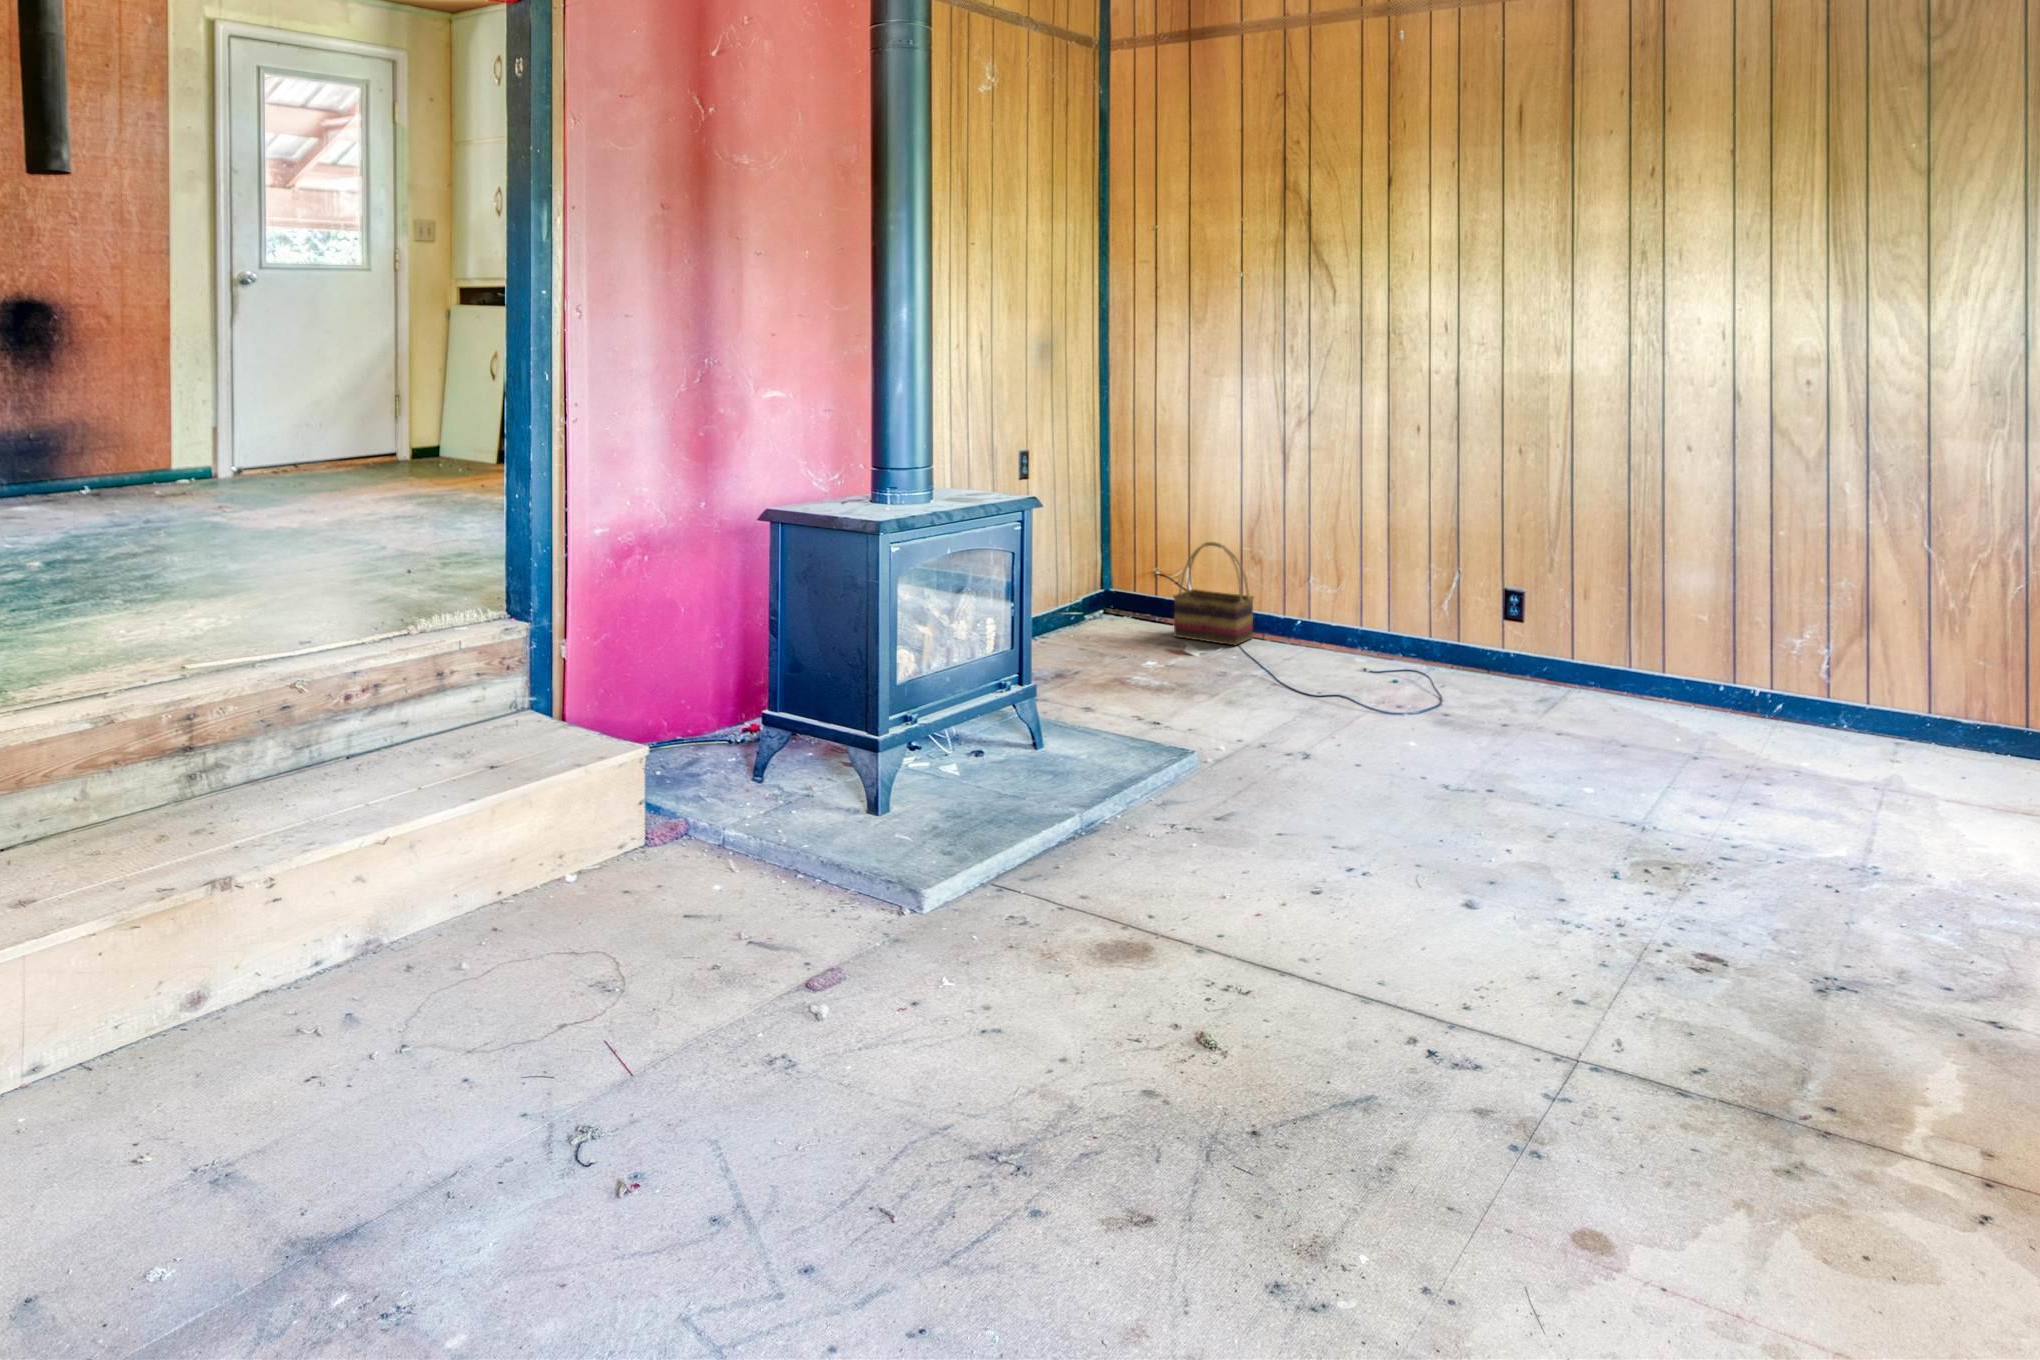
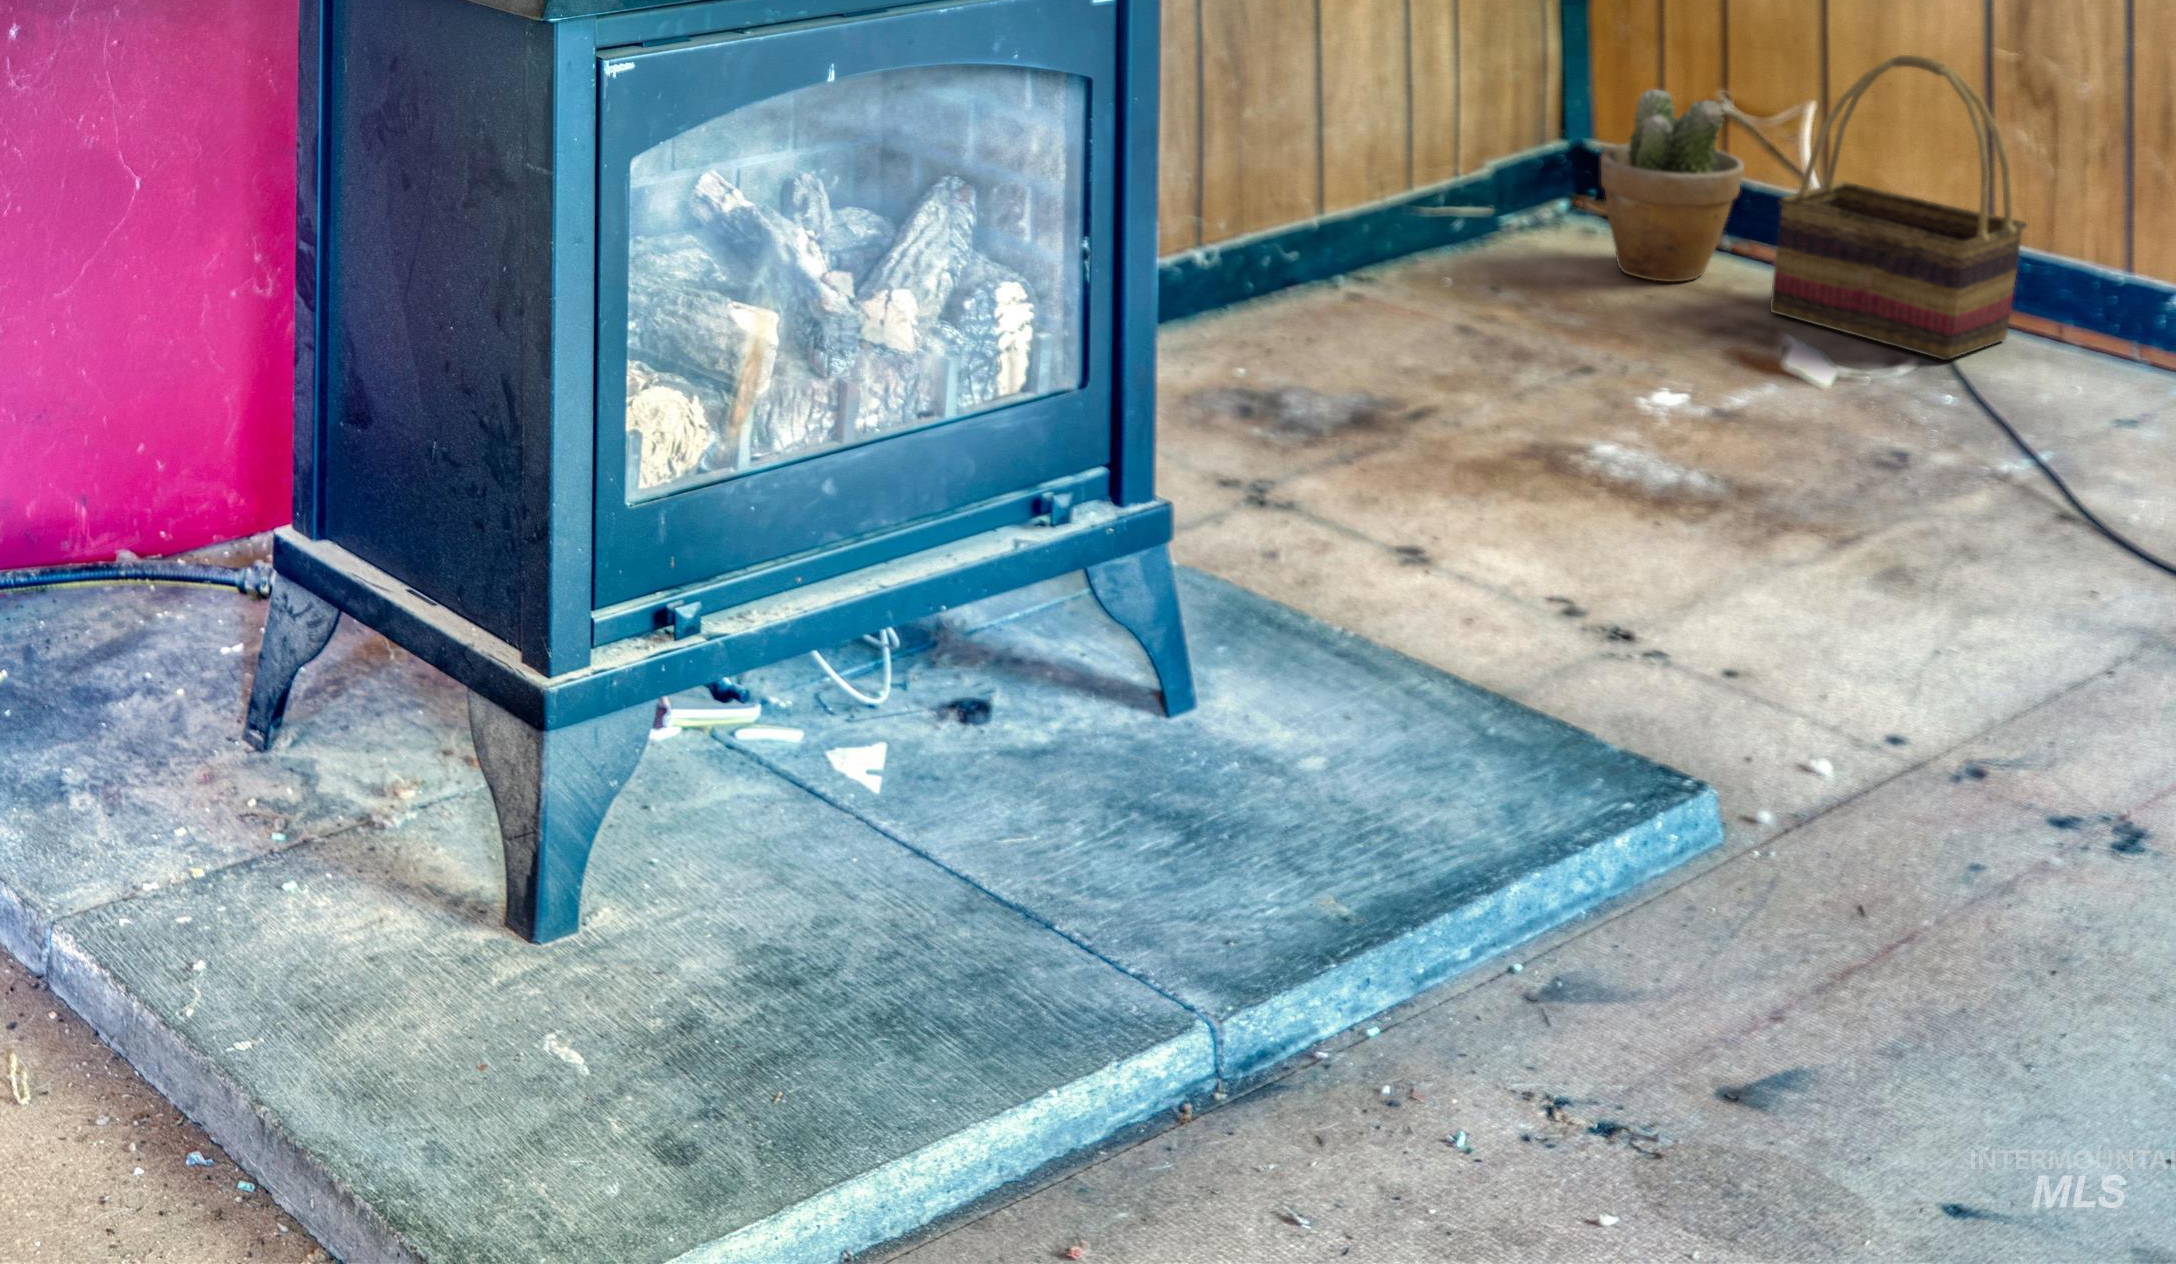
potted plant: none [1109,562,1158,631] -> present [1601,89,1744,282]

